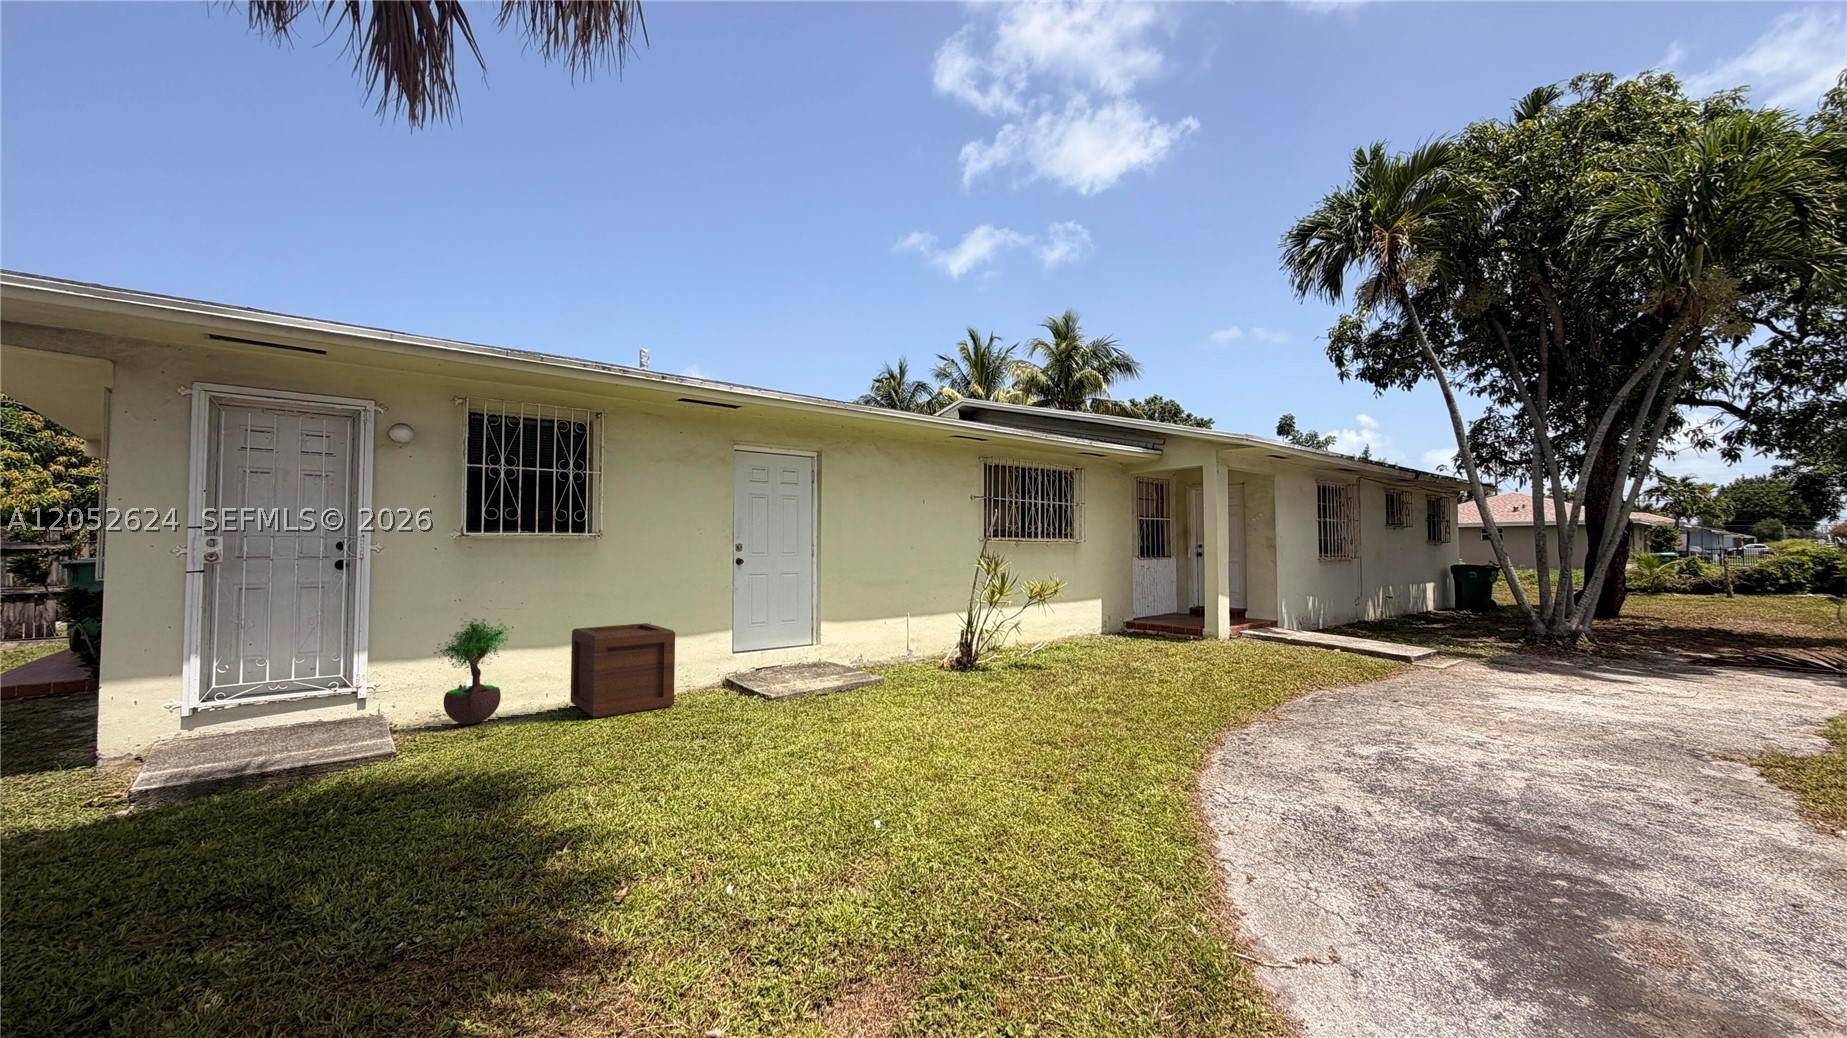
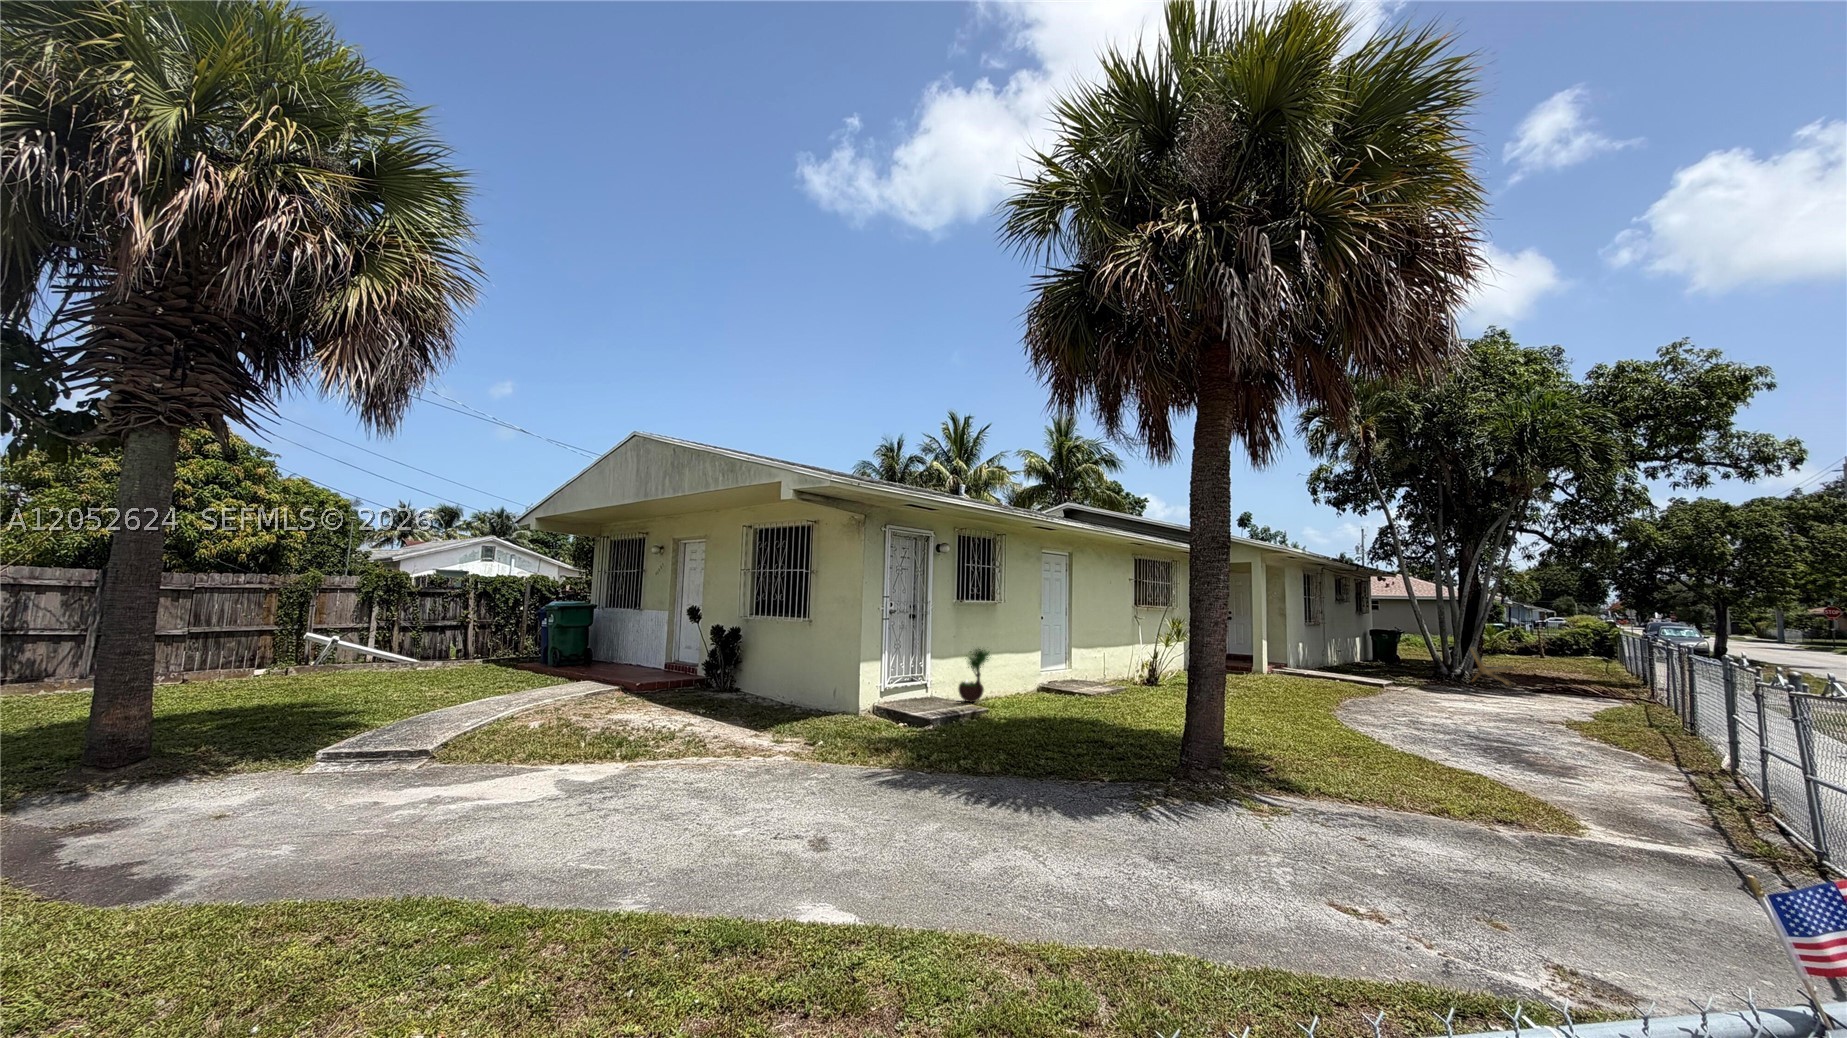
lounge chair: none [1587,588,1668,651] -> present [1470,648,1513,685]
wooden crate: present [570,623,675,718] -> none [990,652,1049,702]

